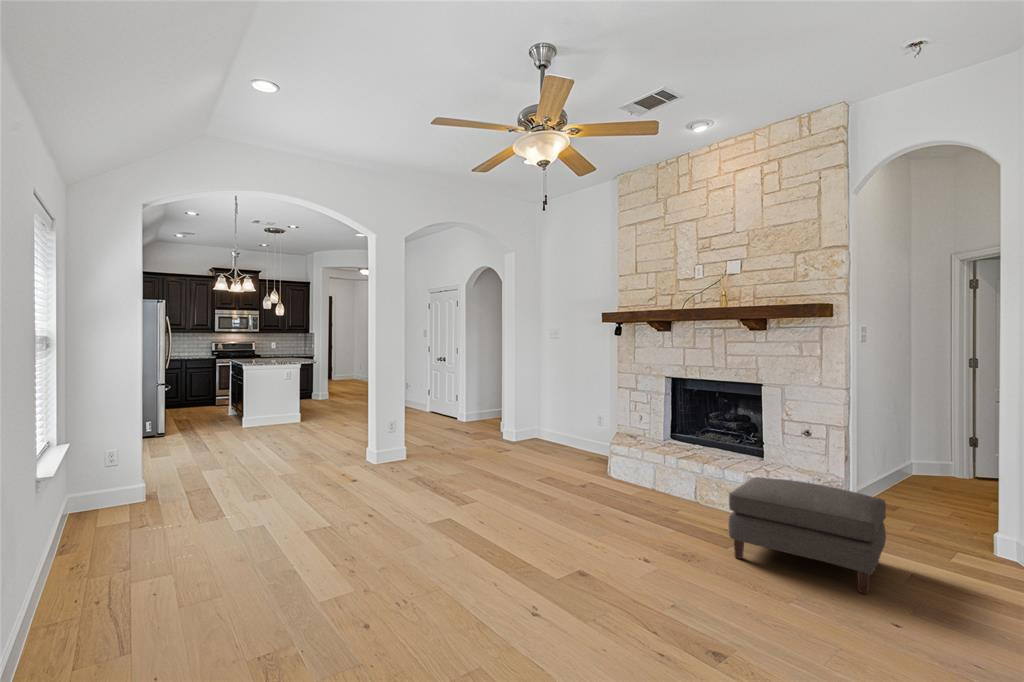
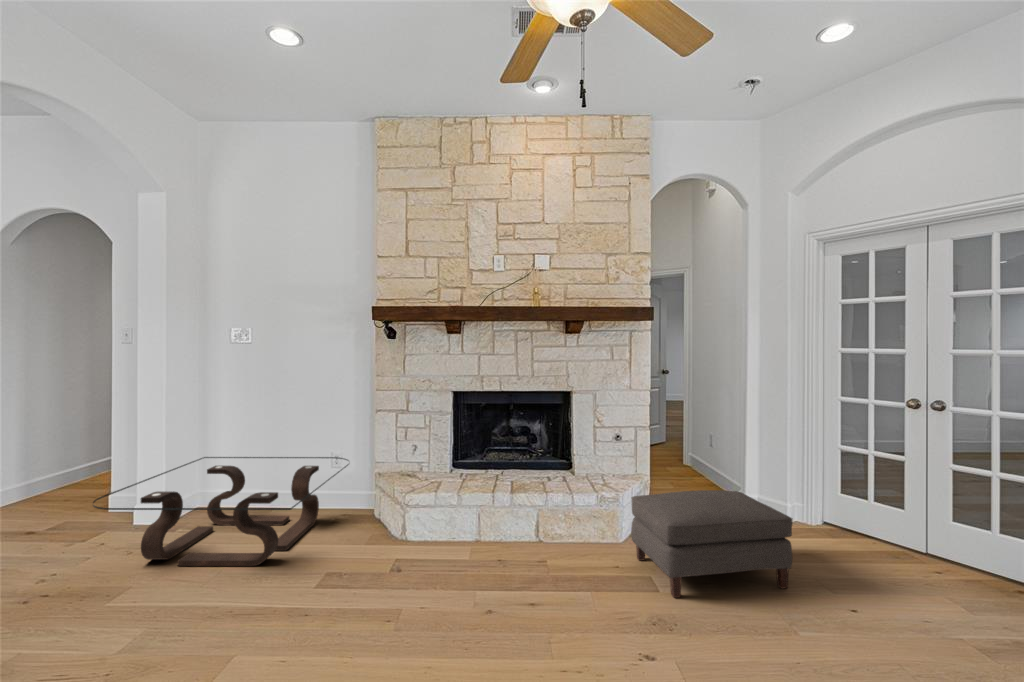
coffee table: none [466,409,603,468] -> present [93,457,349,566]

